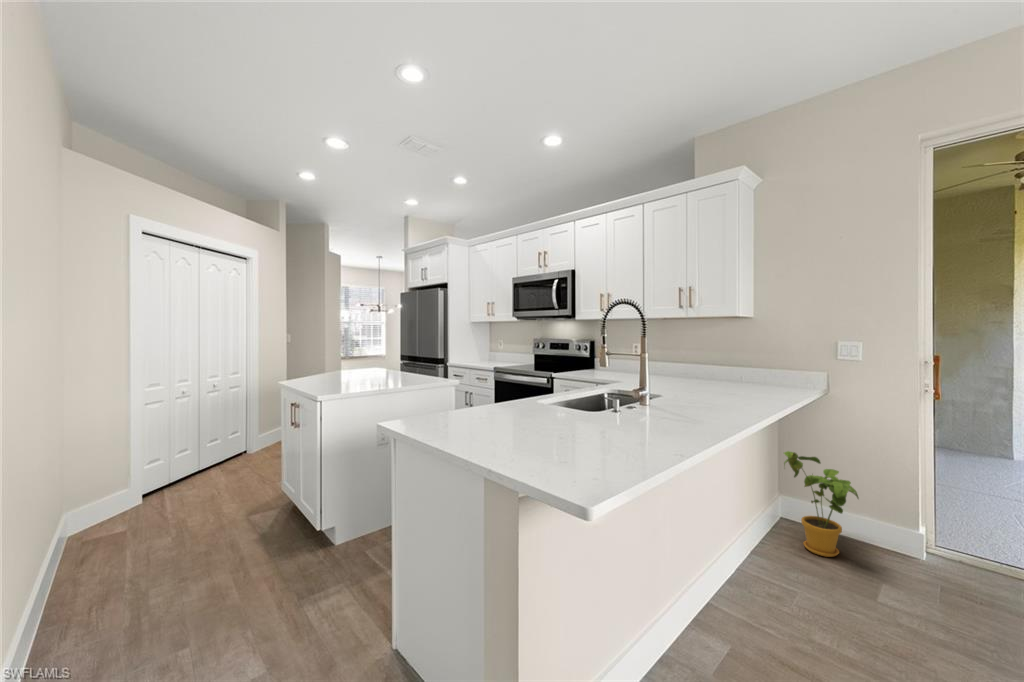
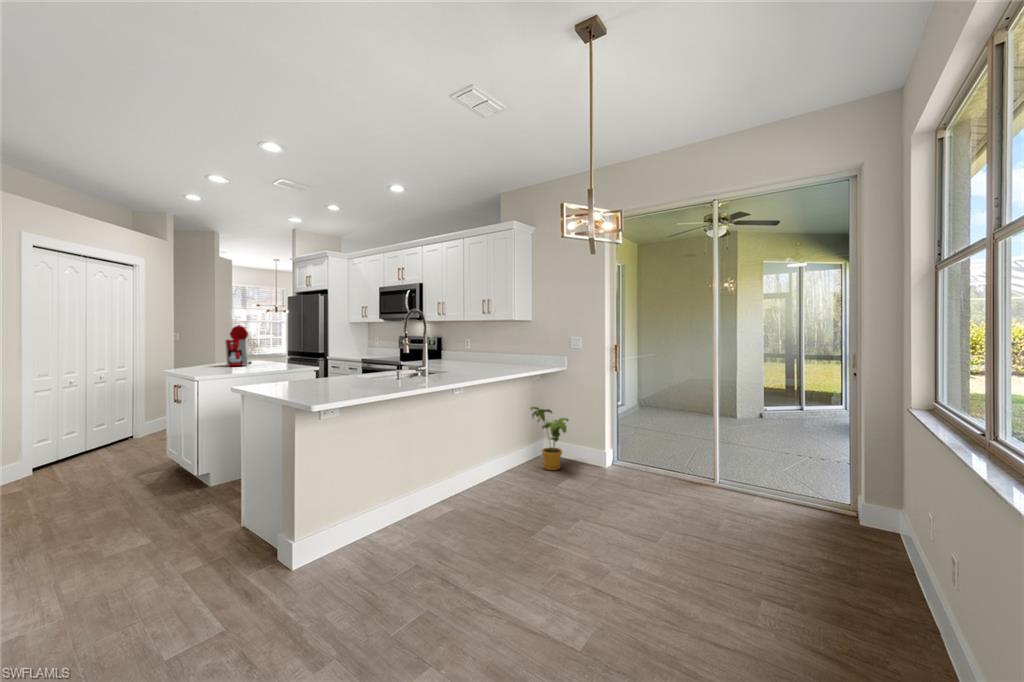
coffee maker: none [346,325,374,378] -> present [225,325,252,366]

